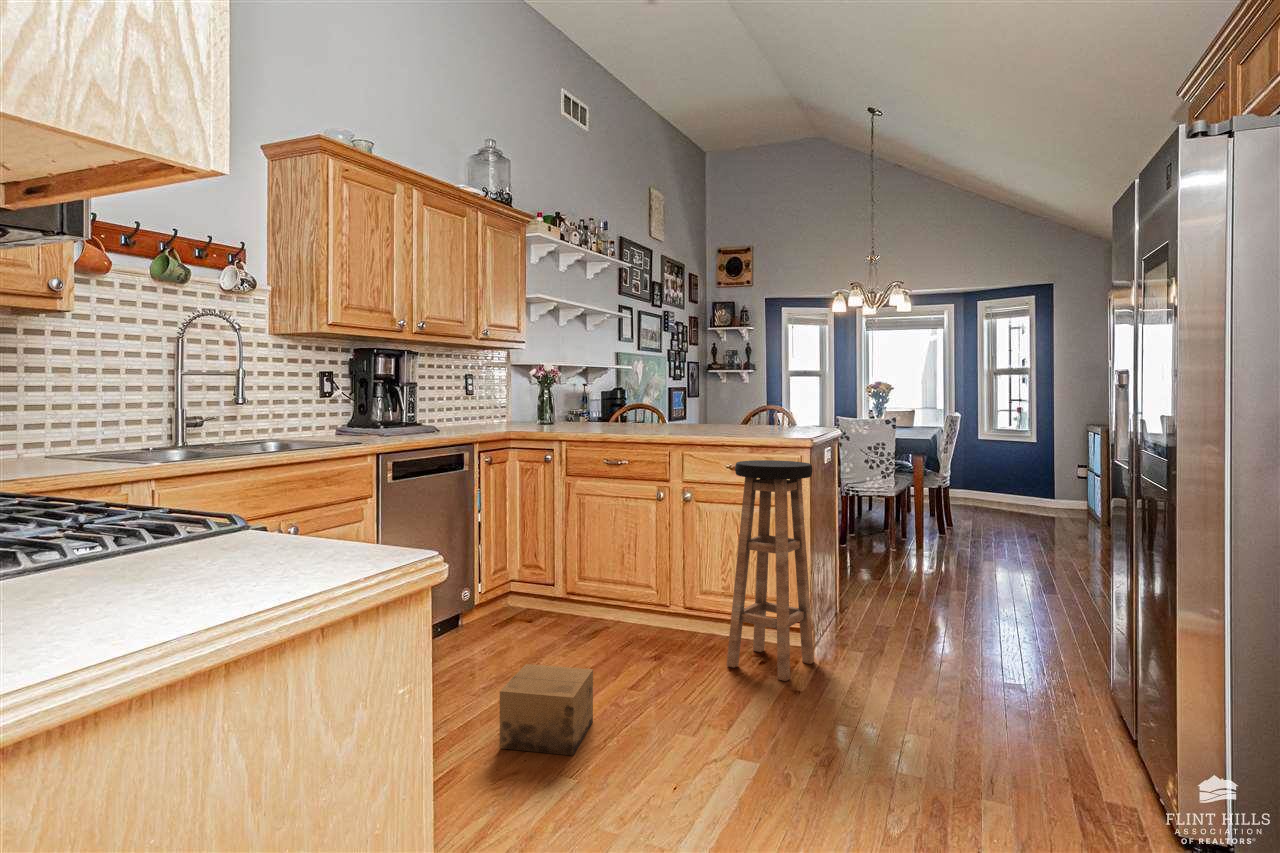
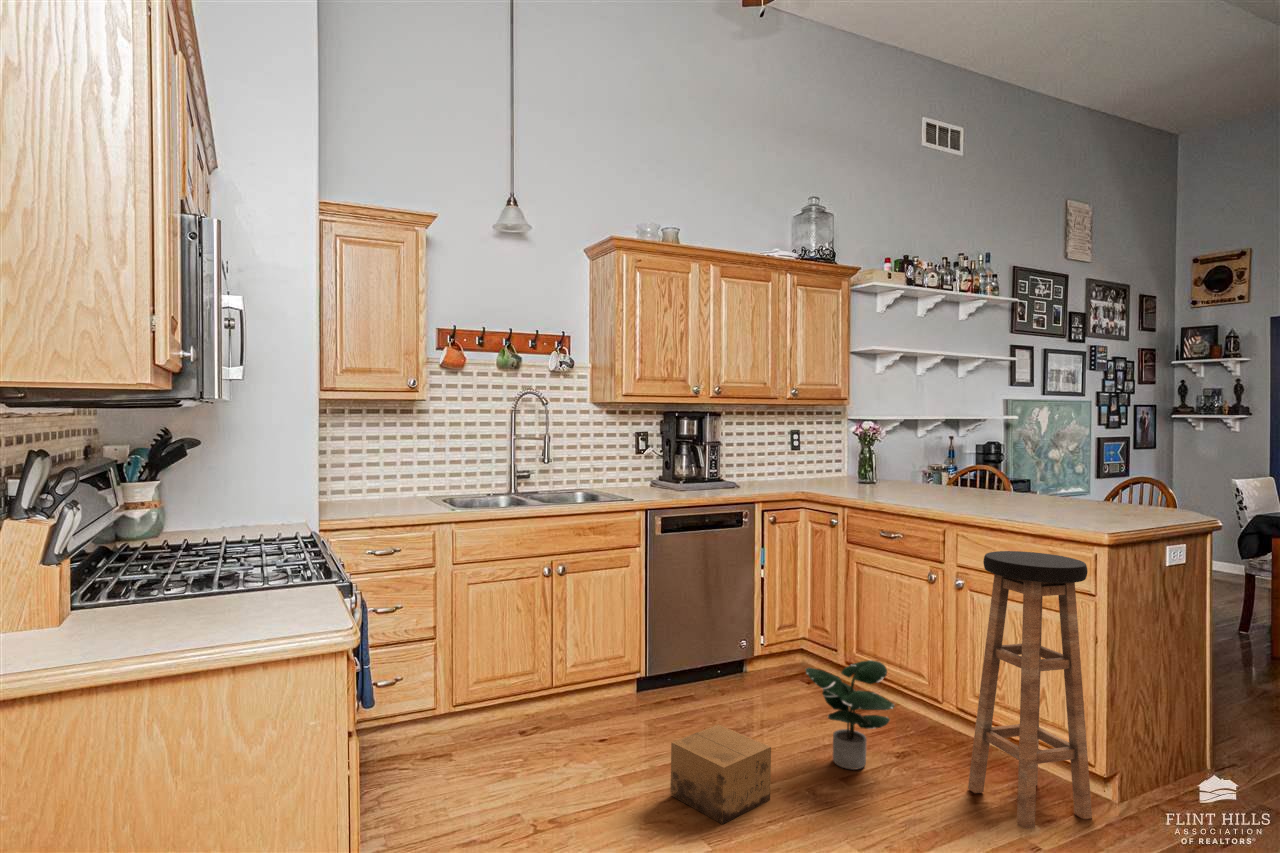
potted plant: none [586,575,674,678] -> present [806,660,894,770]

